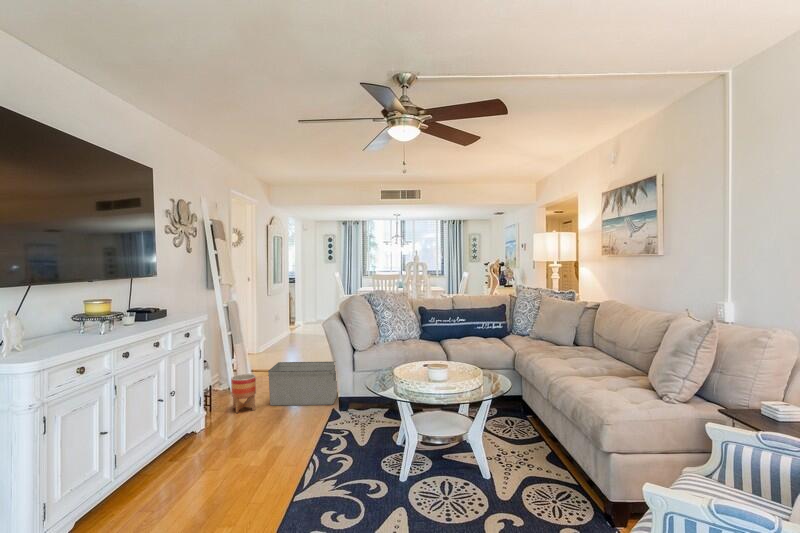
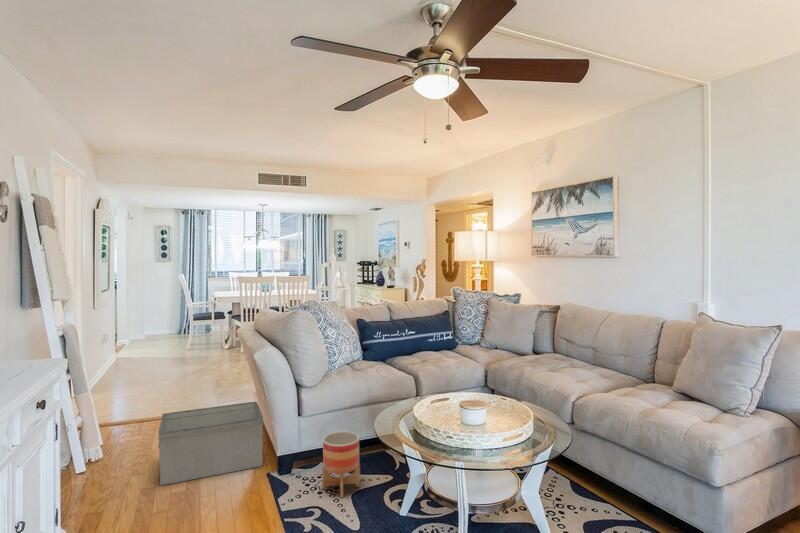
planter: present [231,374,256,413] -> present [322,431,360,497]

